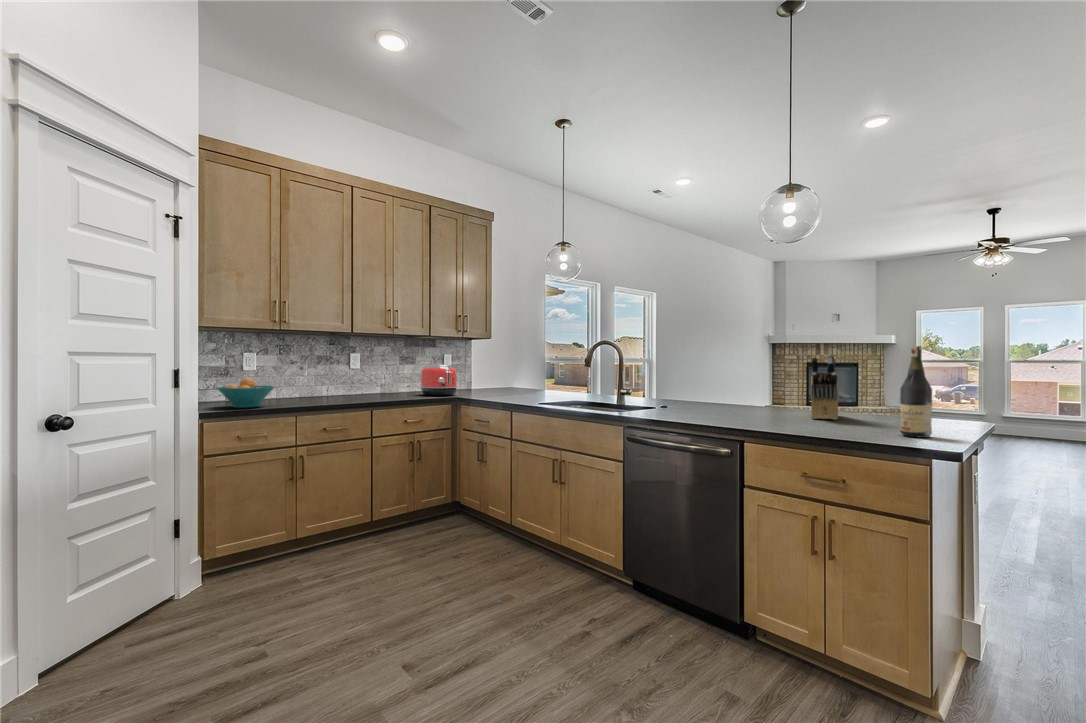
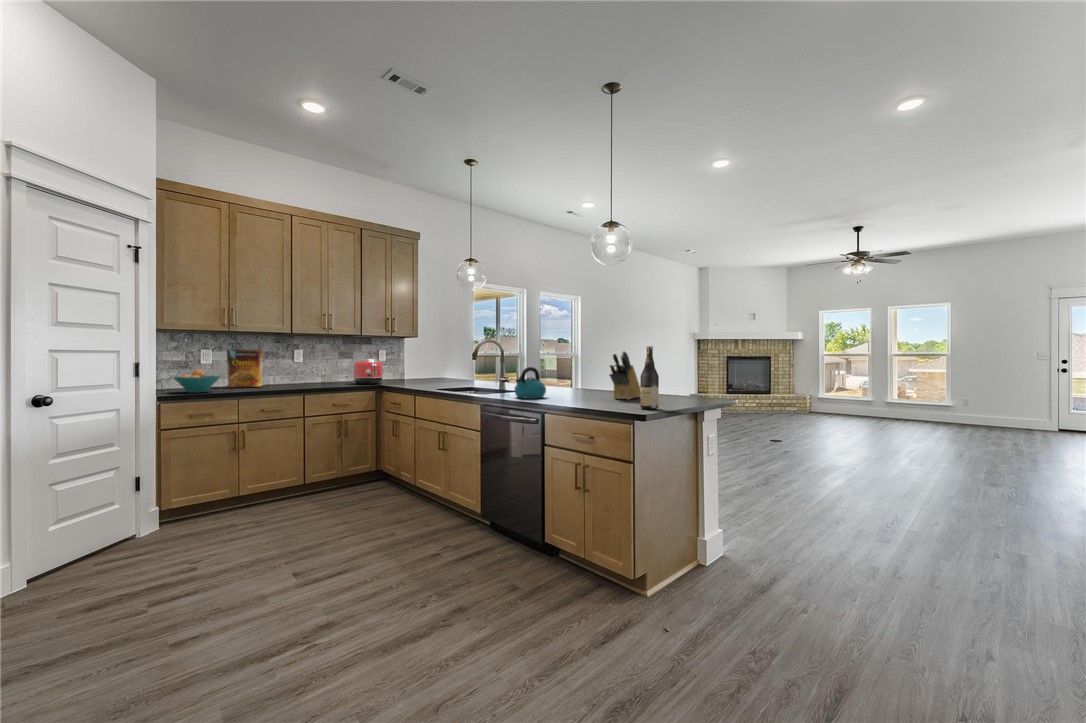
cereal box: none [273,352,320,400] -> present [227,349,263,387]
kettle: none [670,375,715,418] -> present [515,367,546,399]

